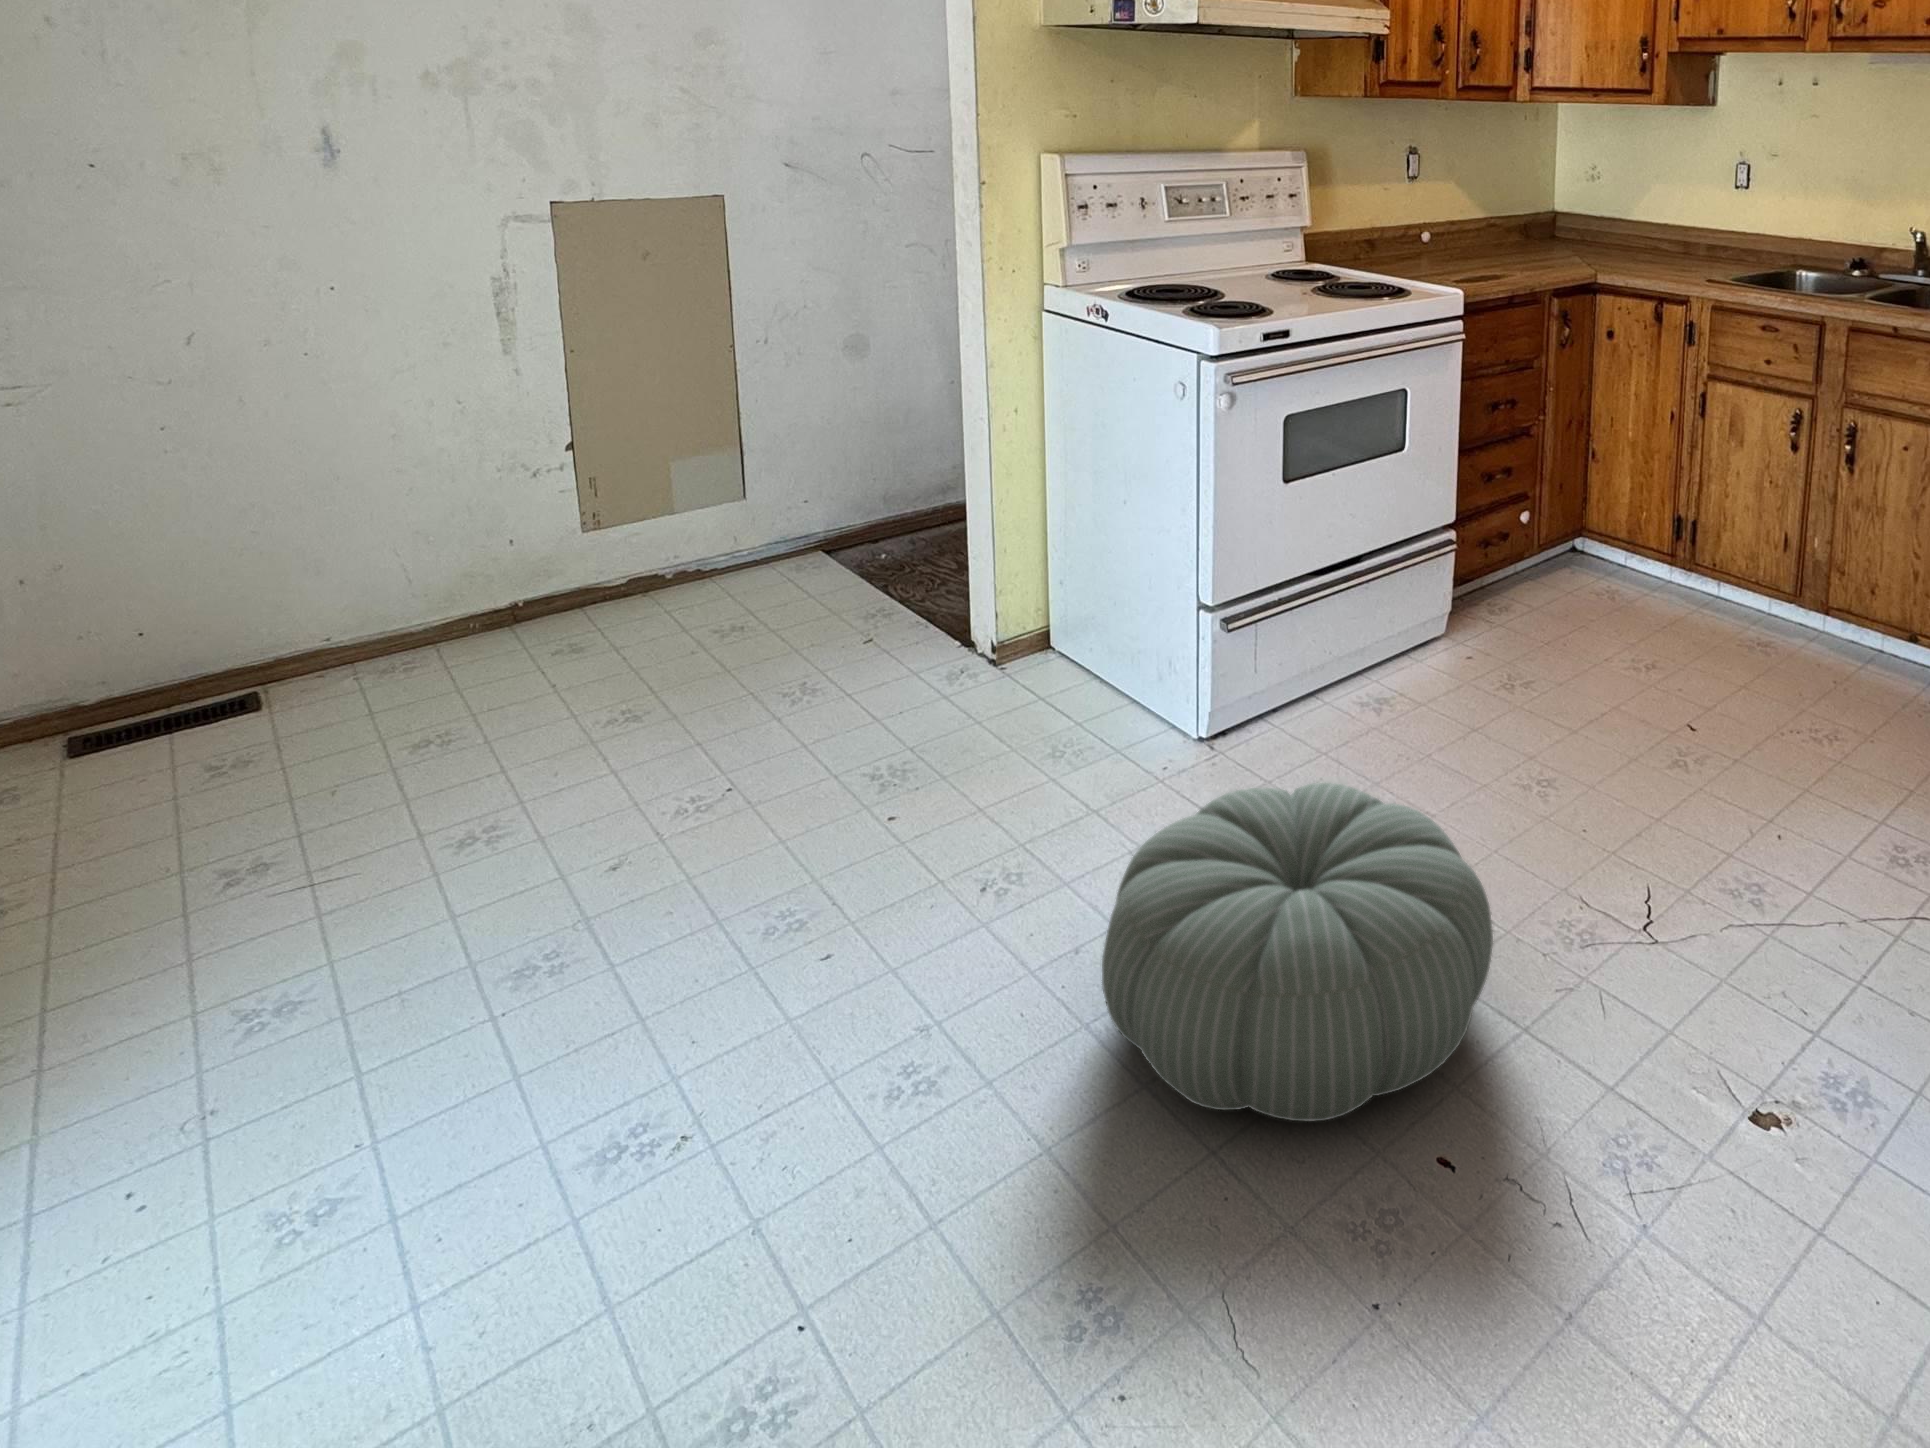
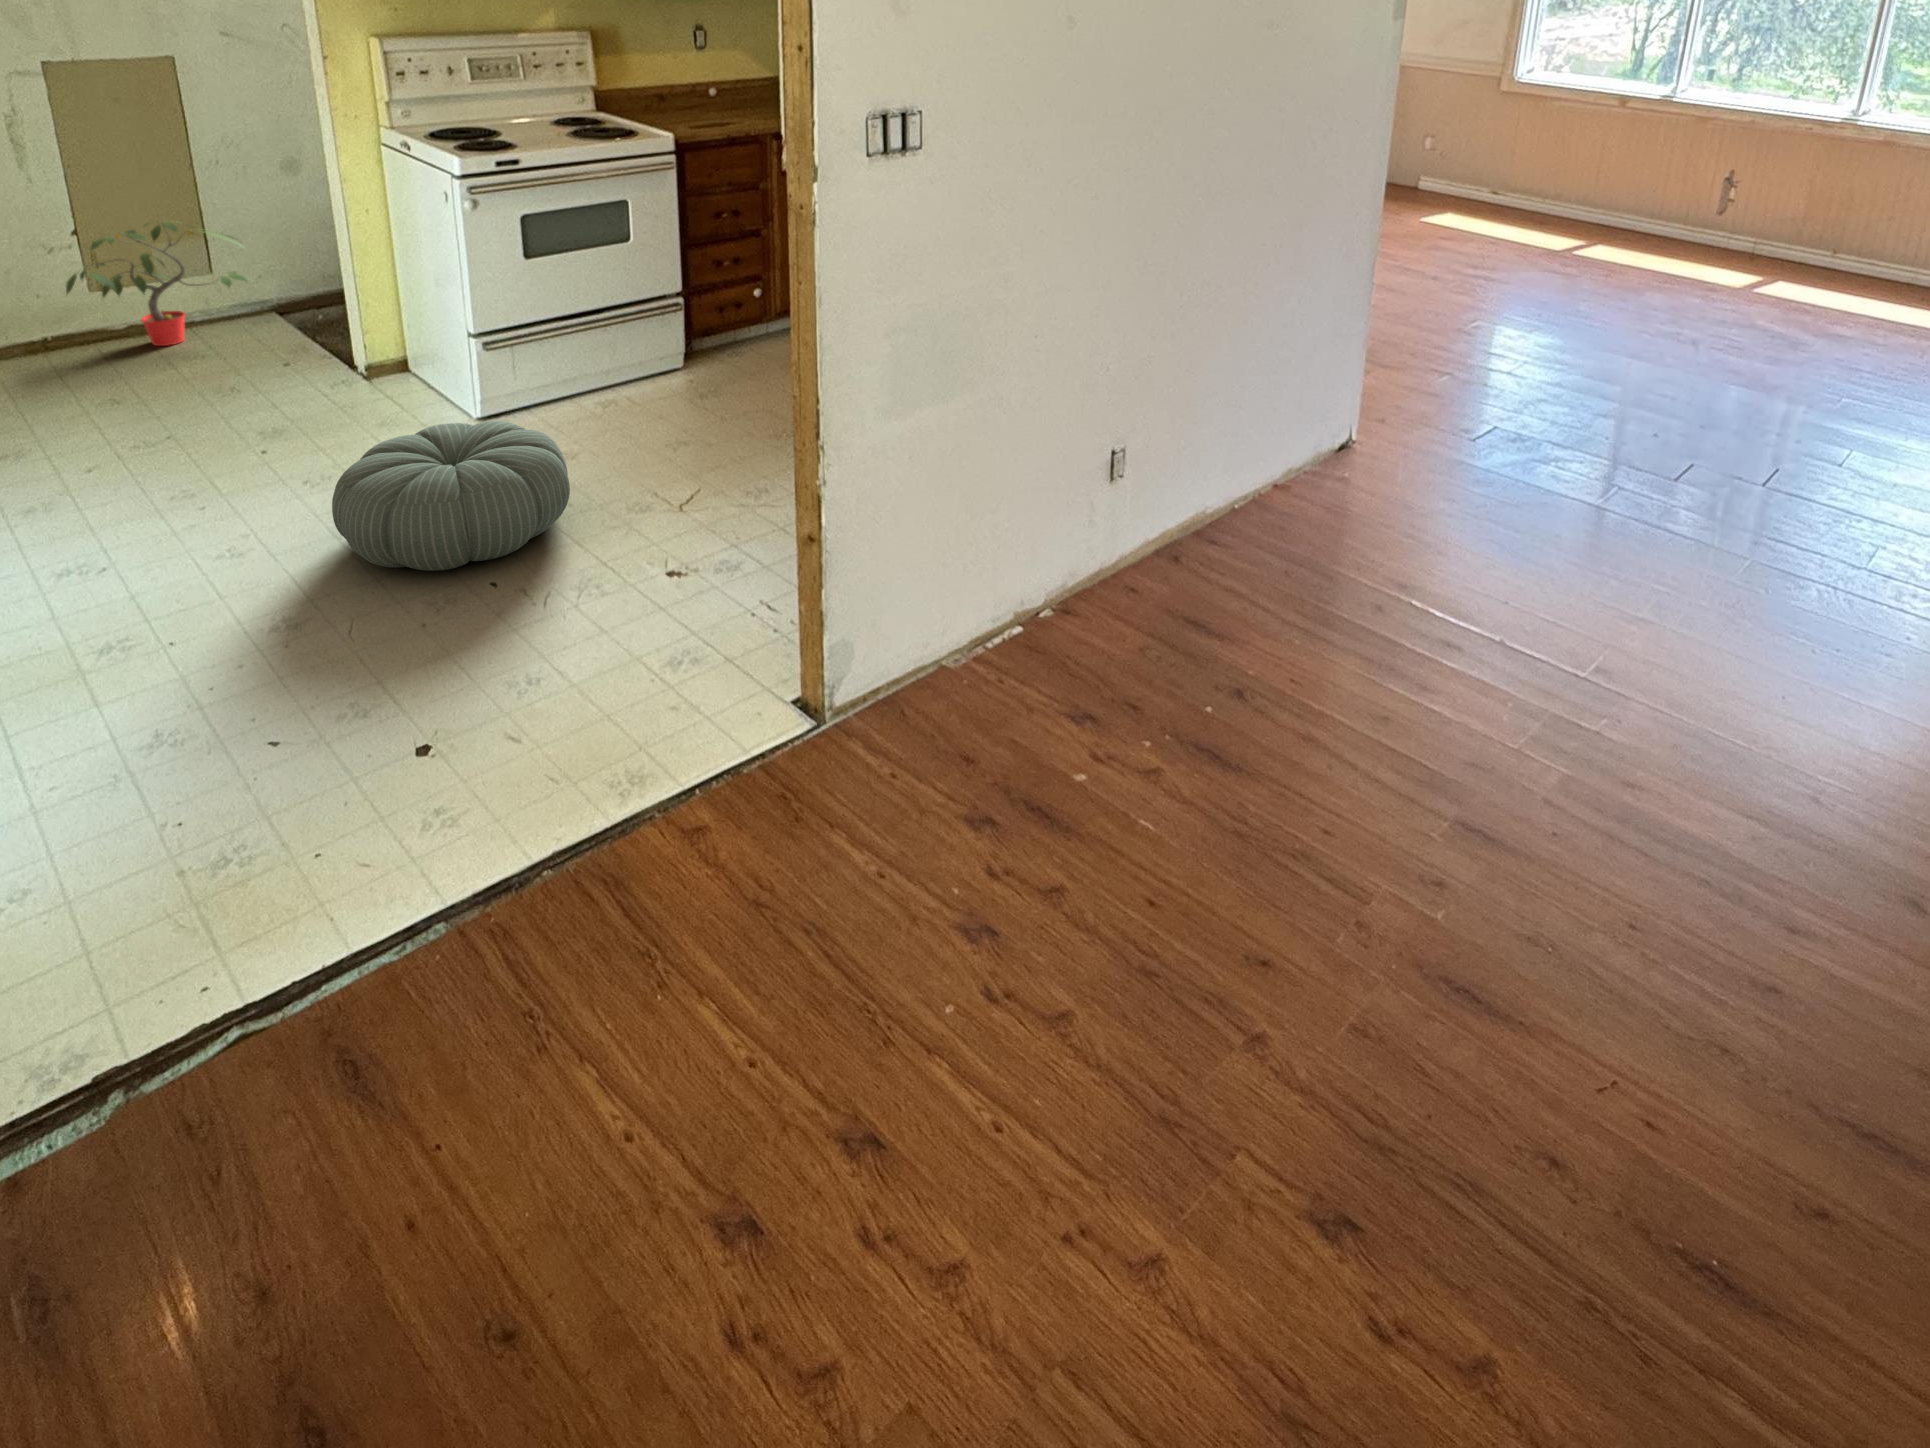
potted plant: none [556,416,815,603] -> present [66,222,248,346]

